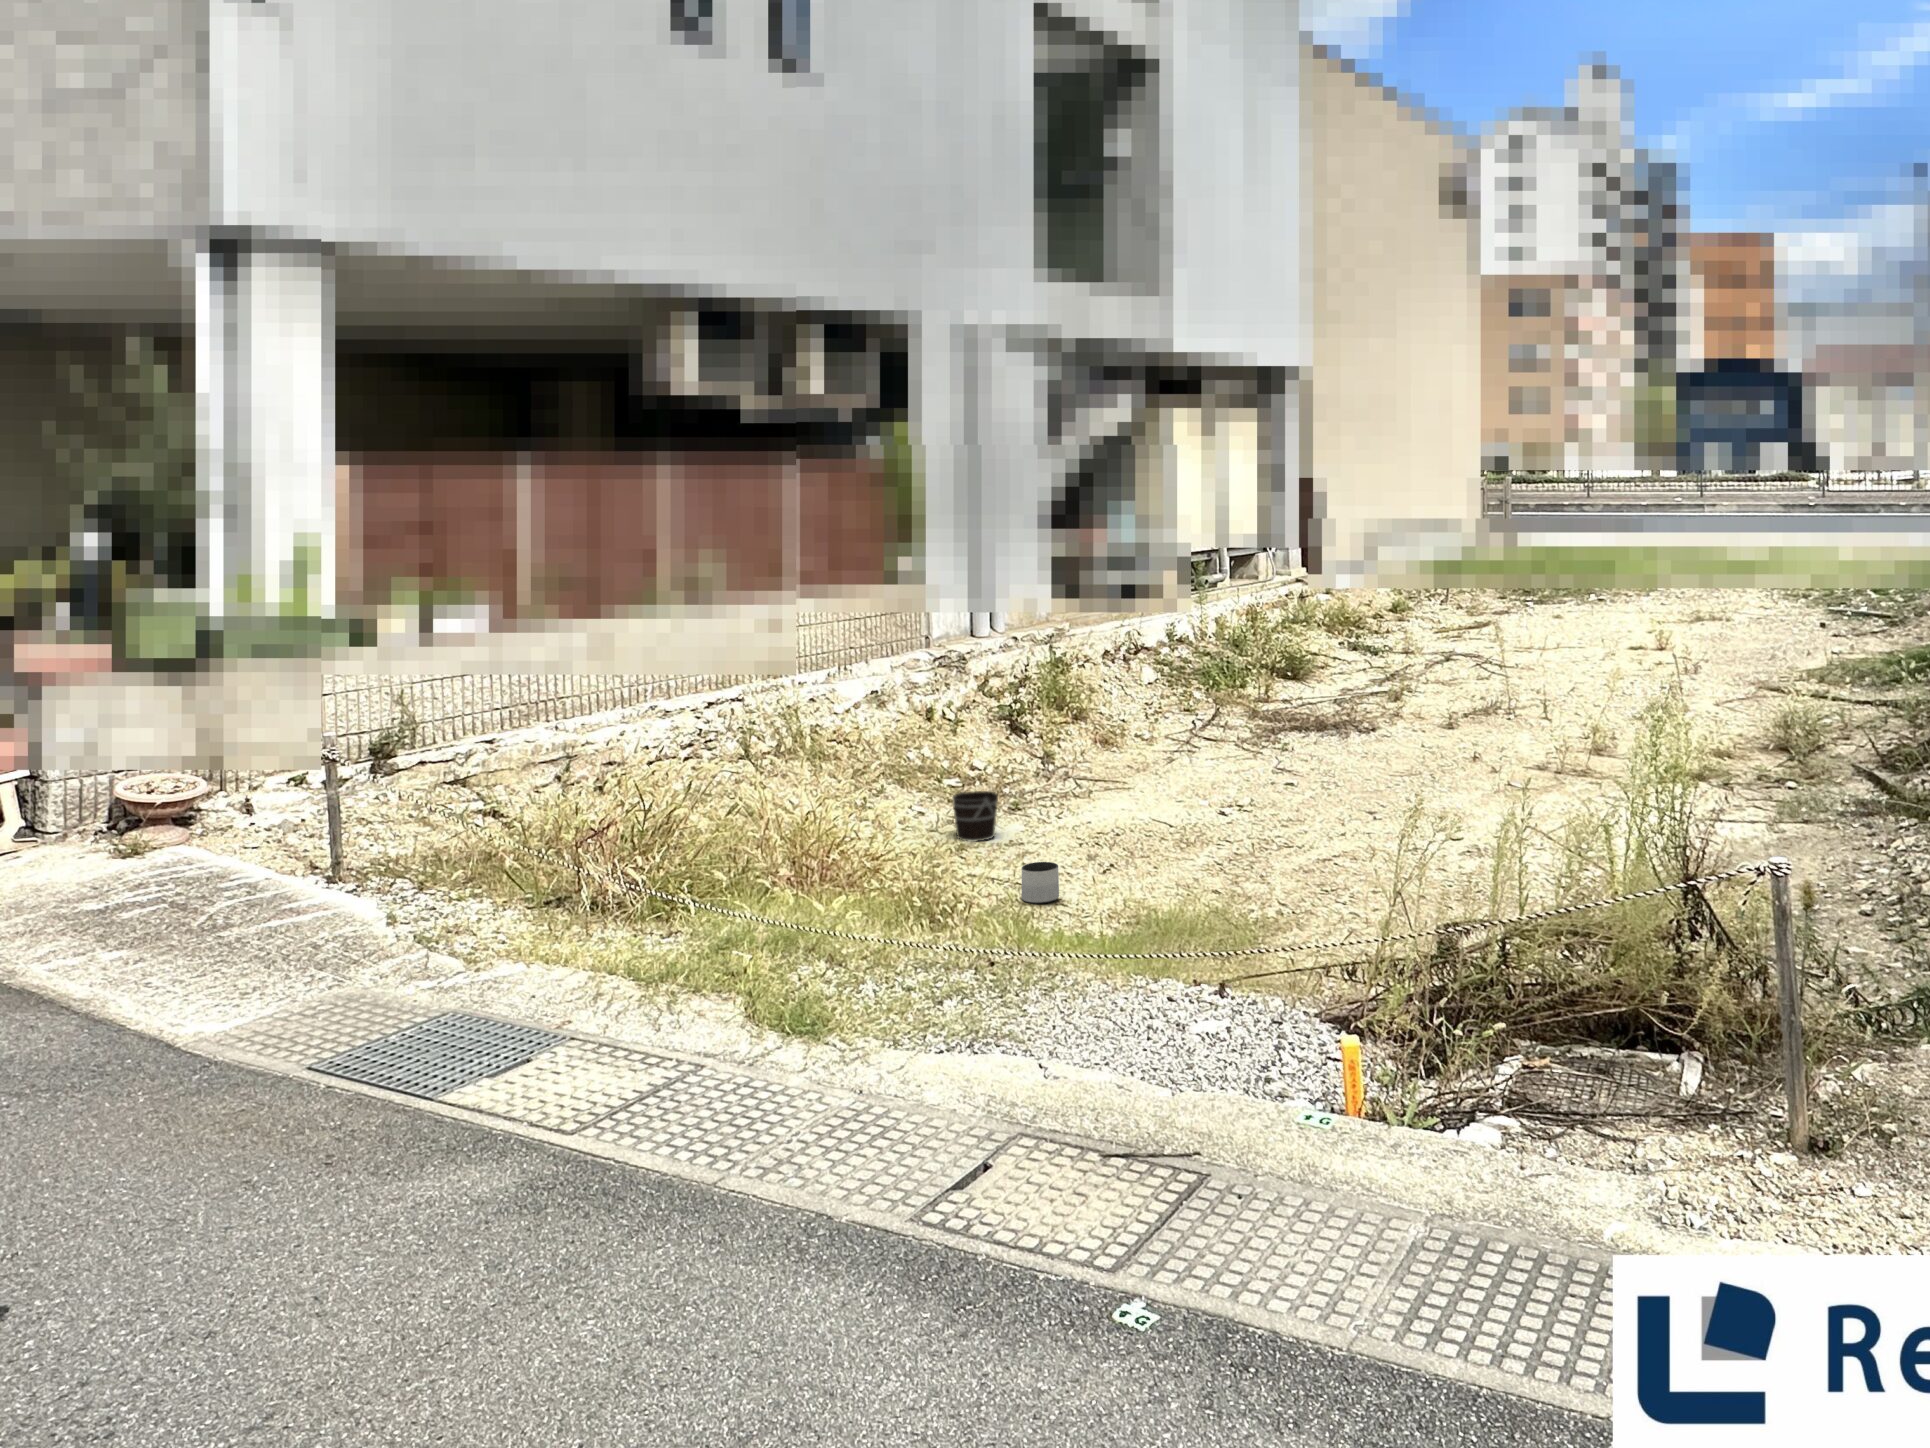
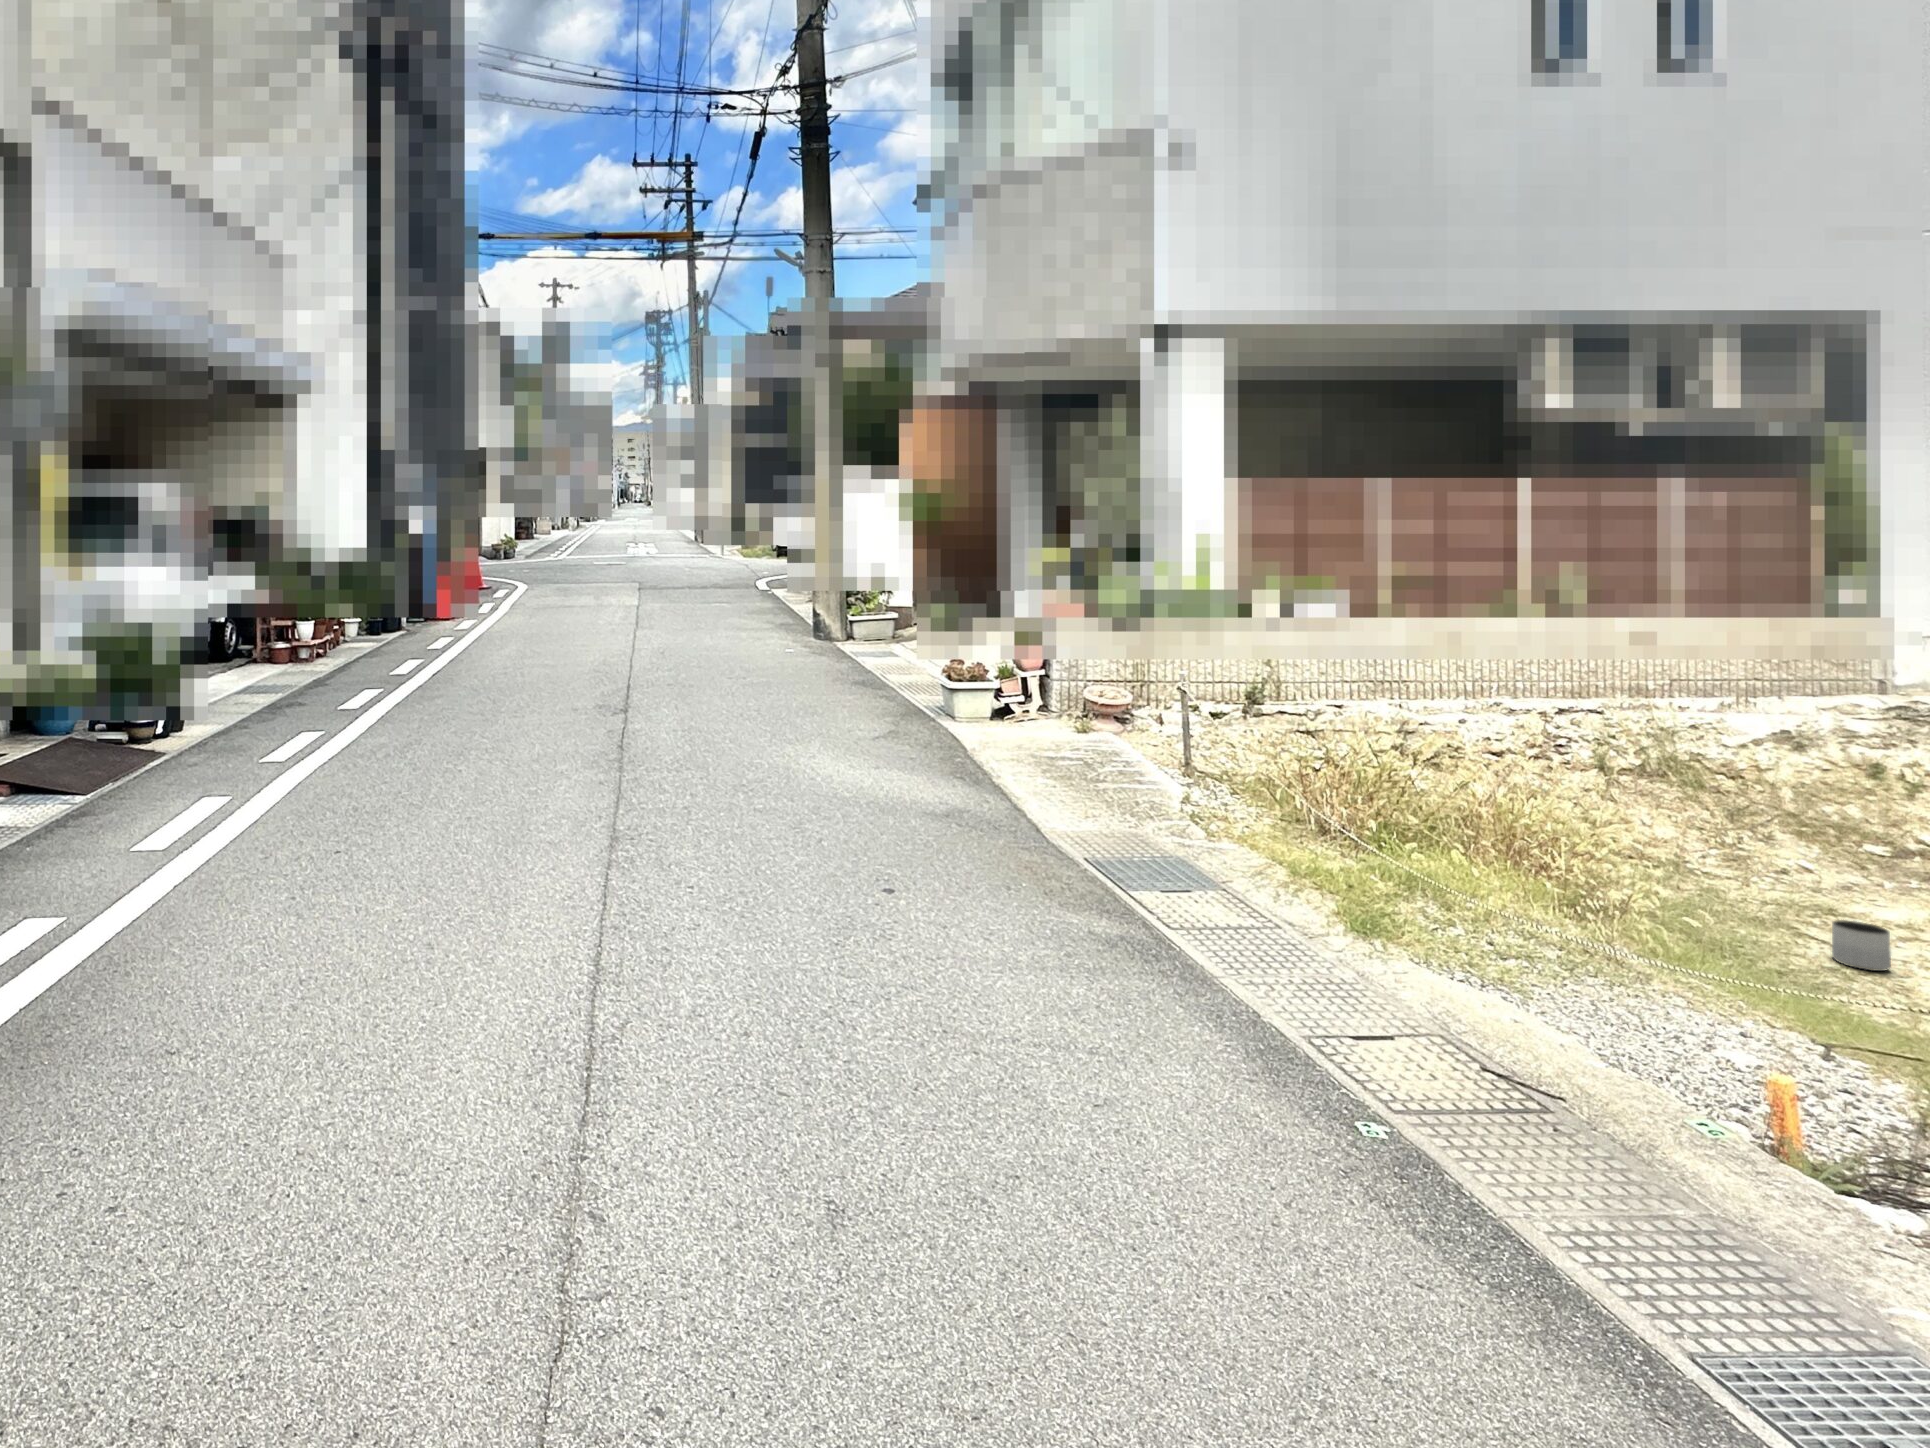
bucket: present [952,791,998,842] -> none [1785,834,1855,896]

